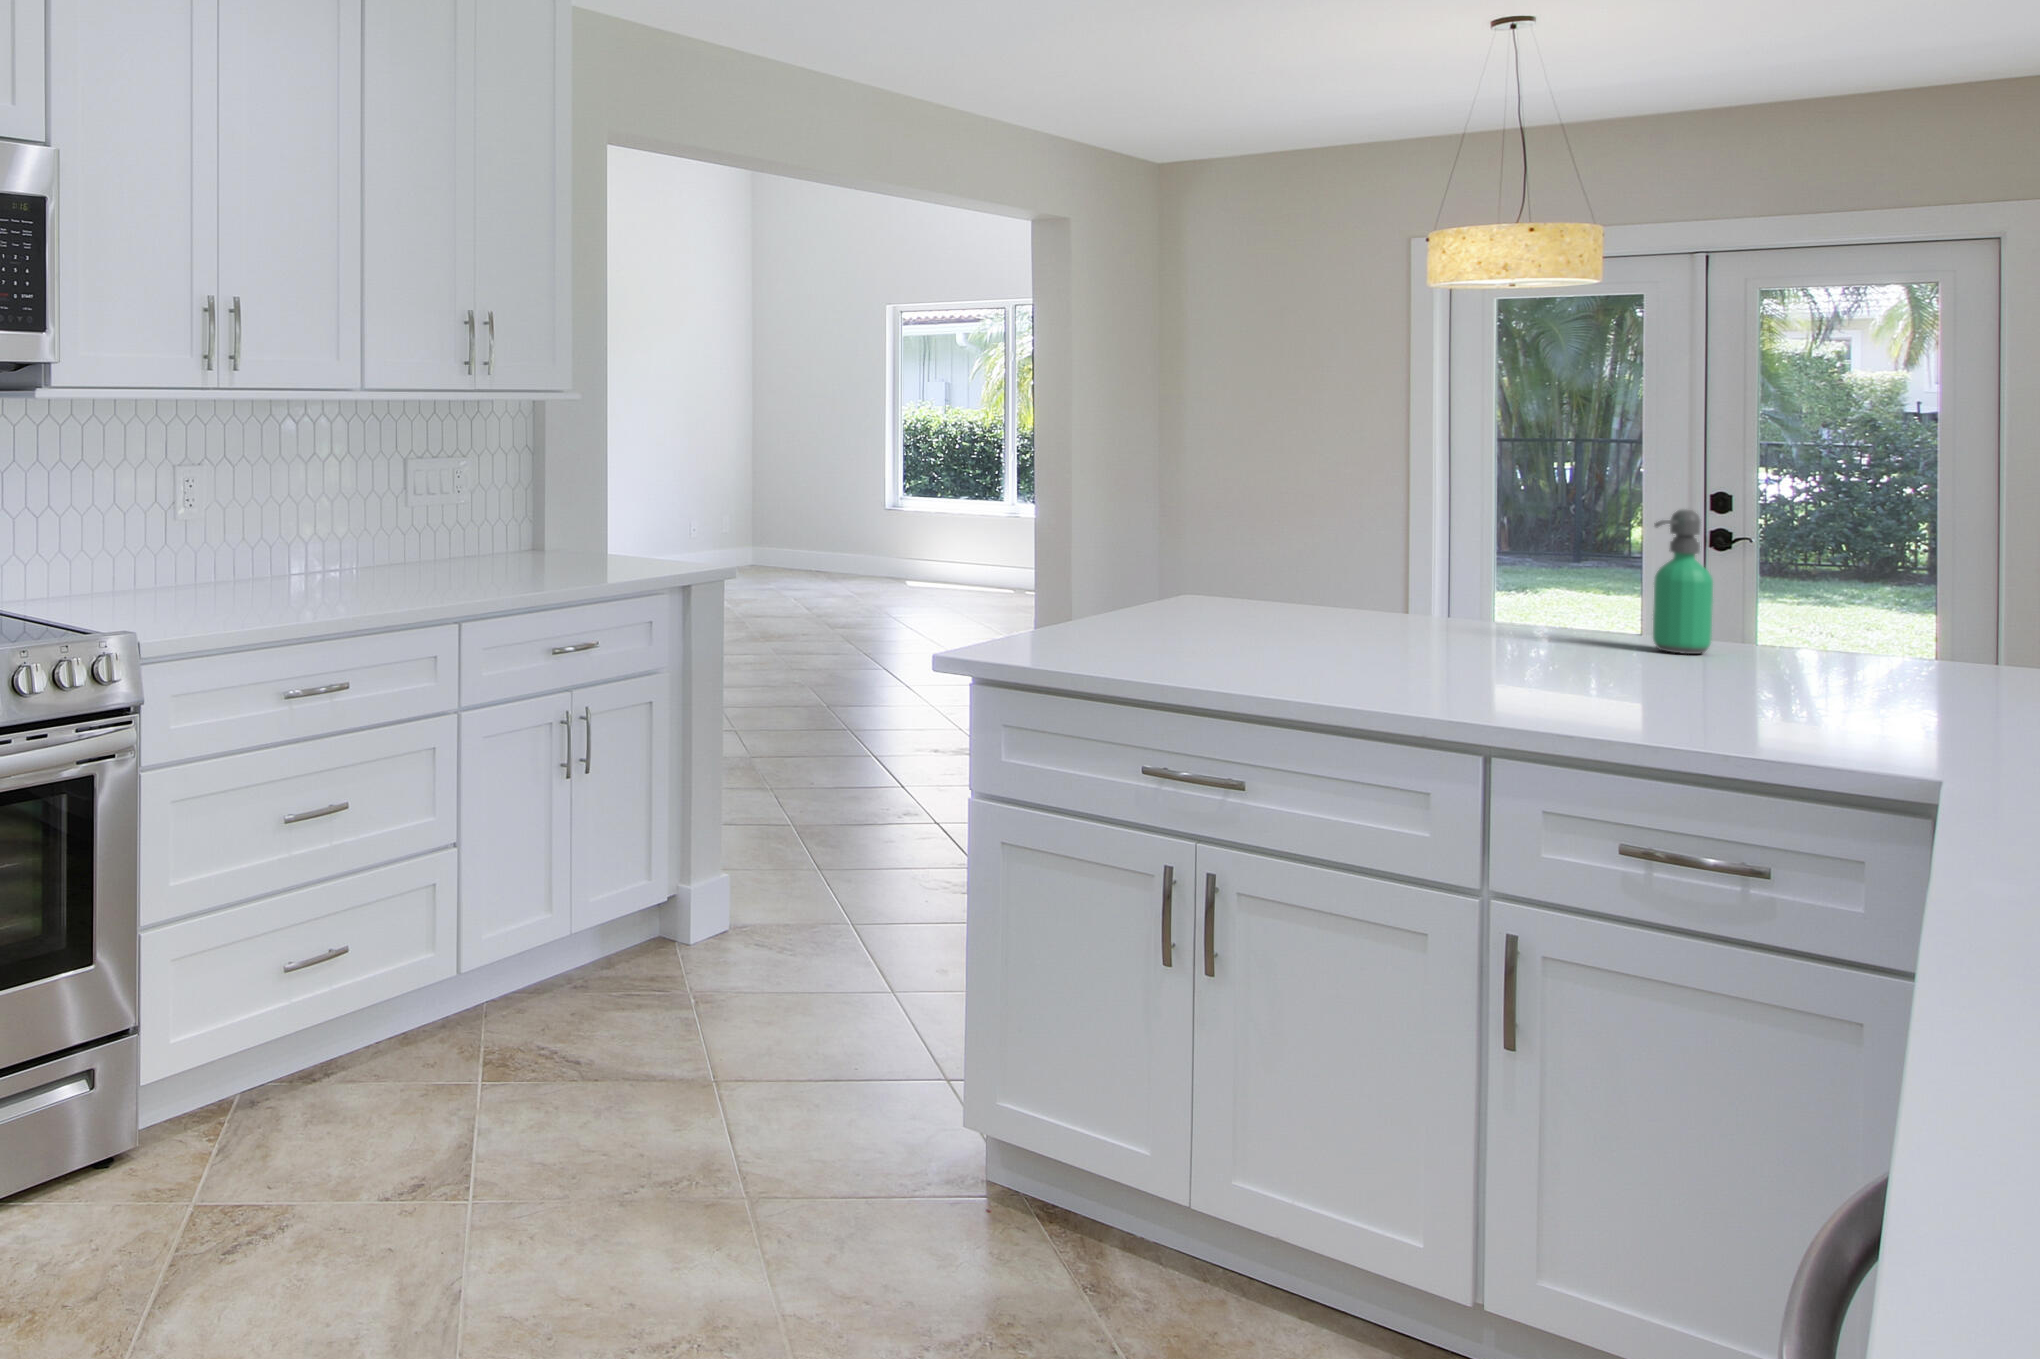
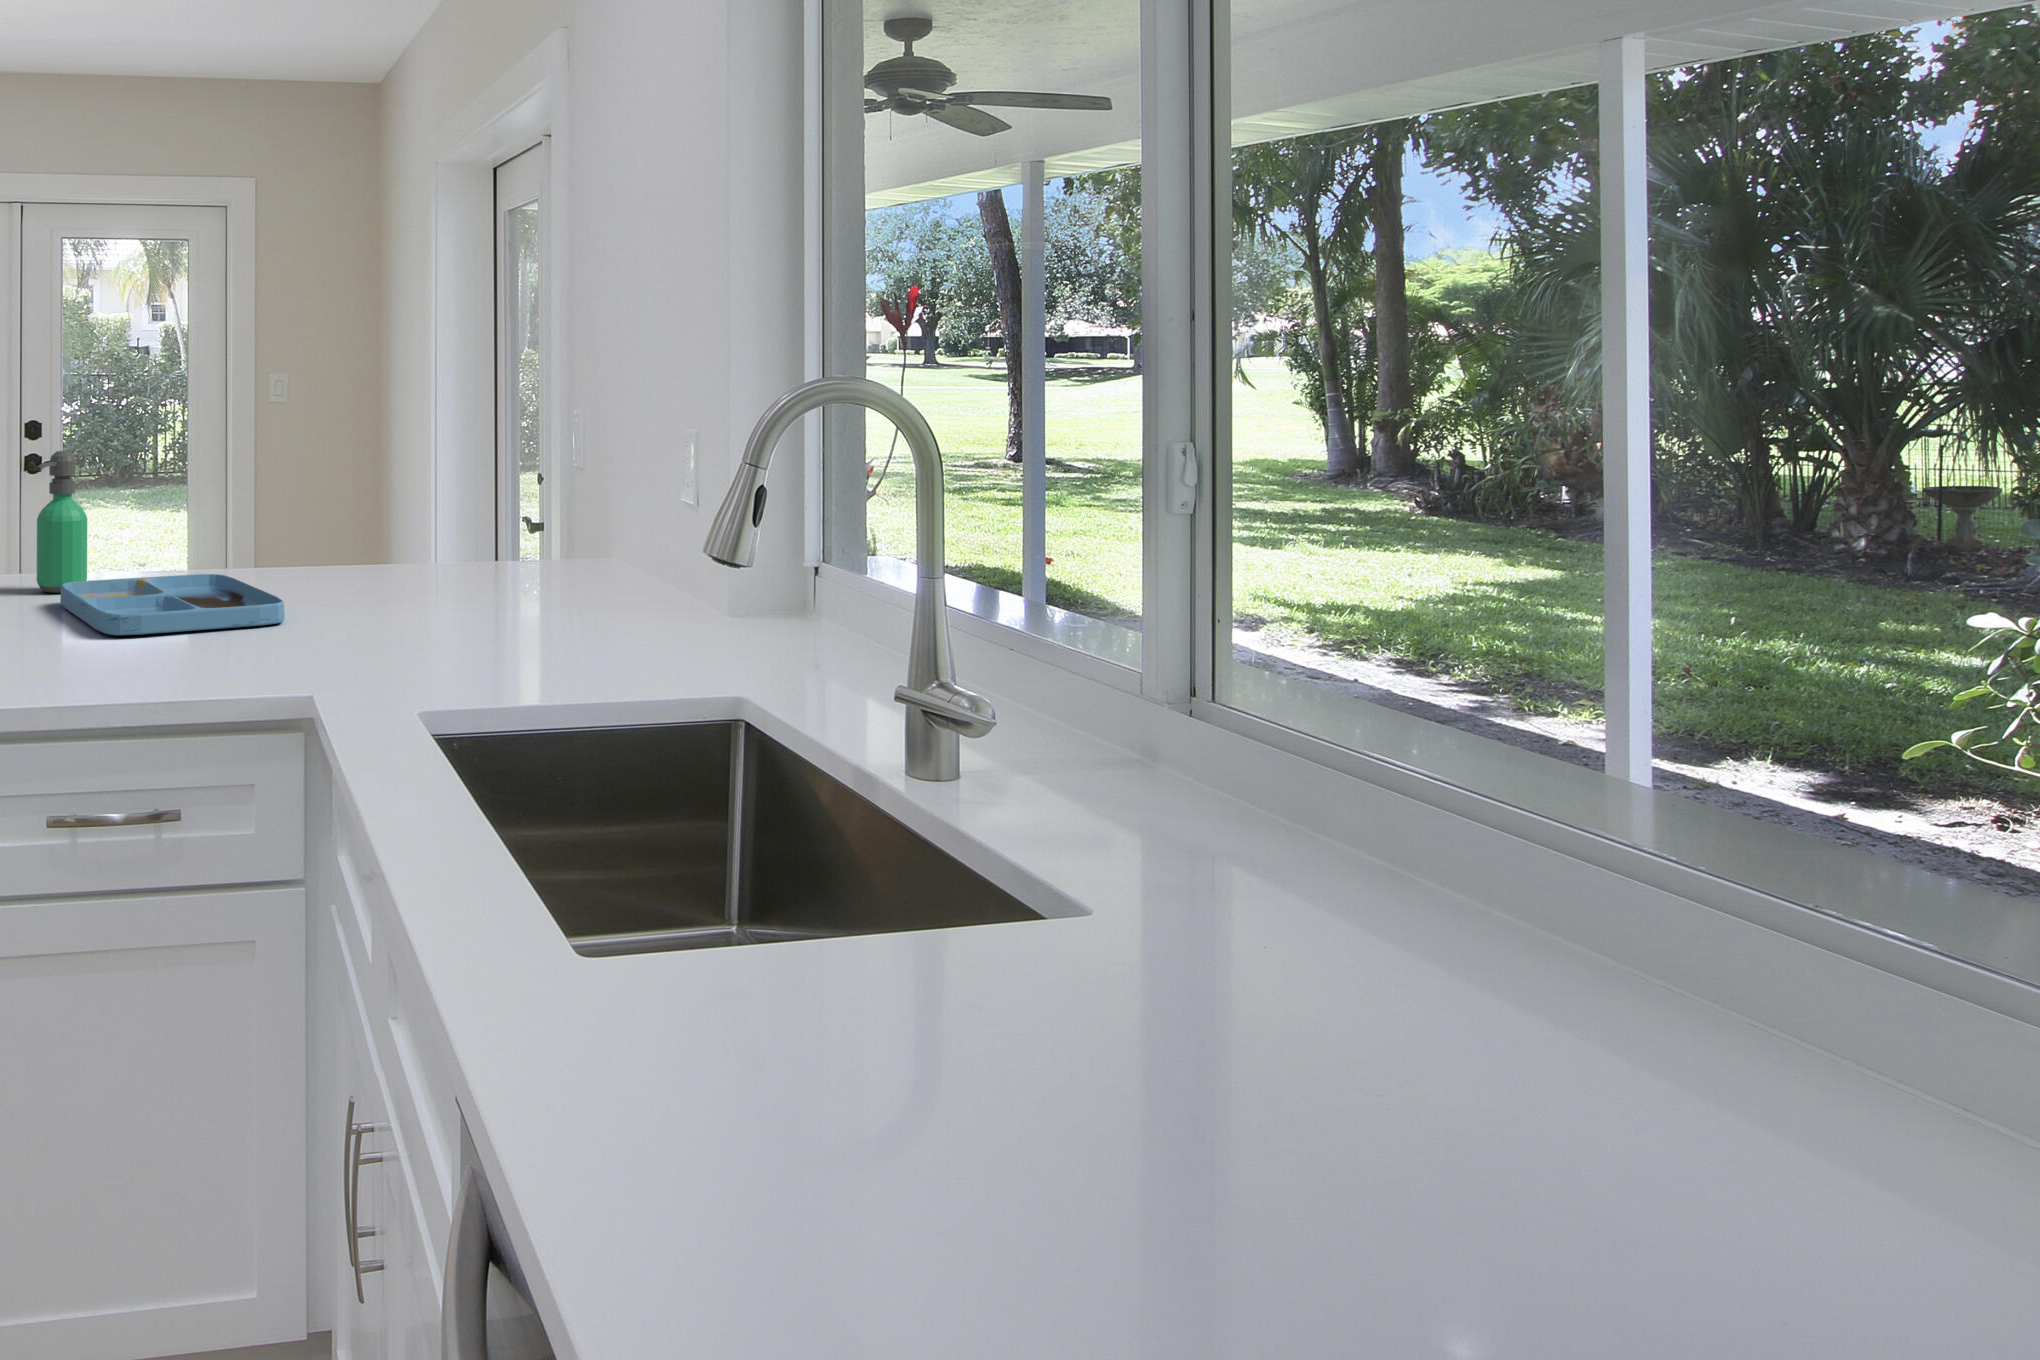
tray: none [1673,642,1943,710] -> present [60,574,285,635]

